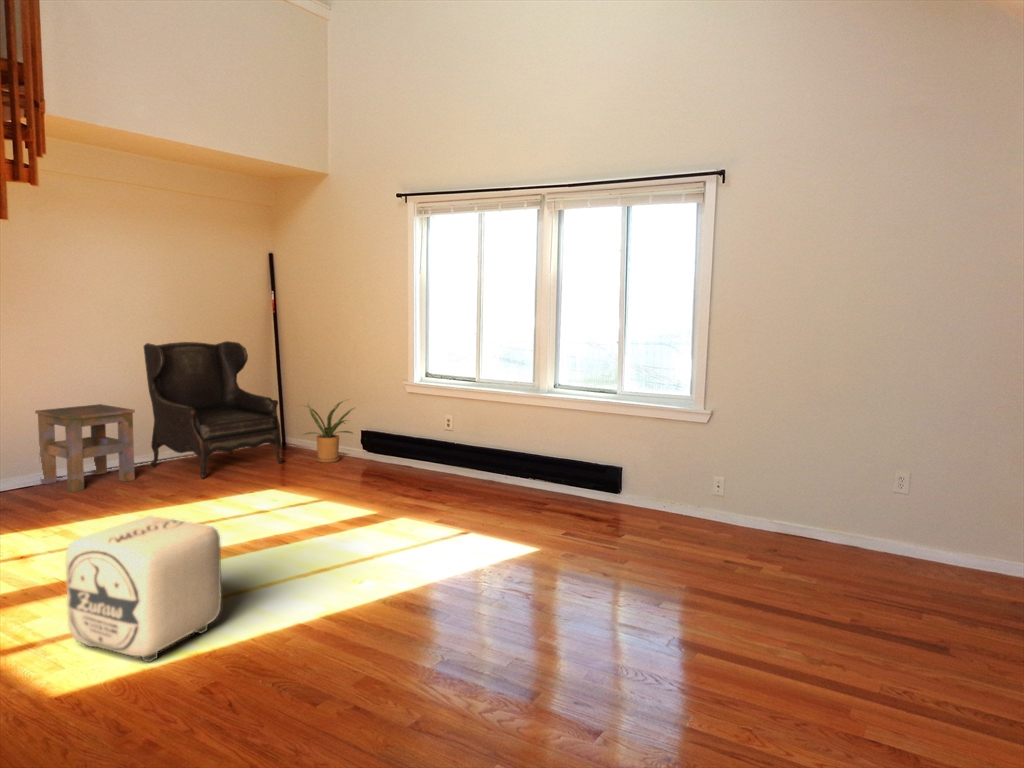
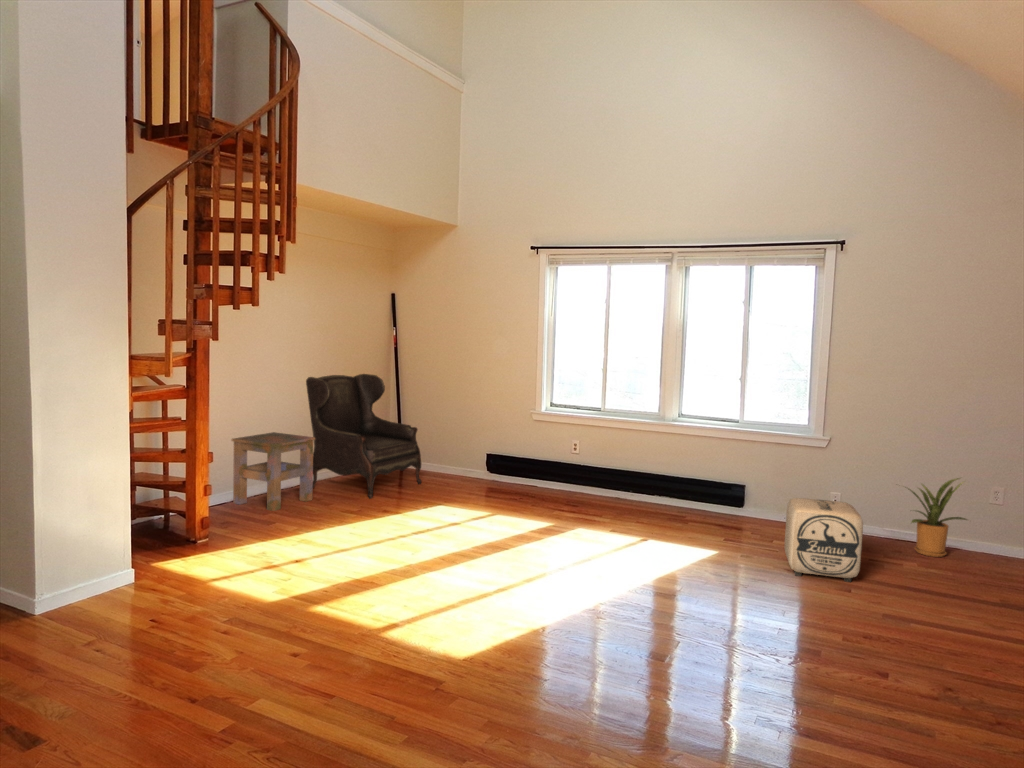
house plant: present [306,401,354,463] -> present [909,478,967,557]
ottoman: present [66,516,221,662] -> present [785,498,863,582]

